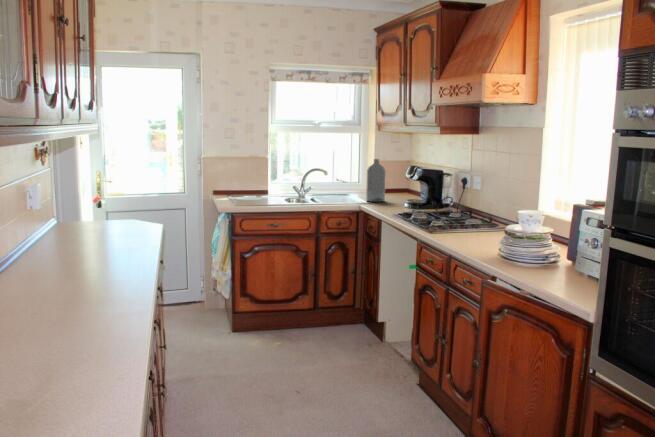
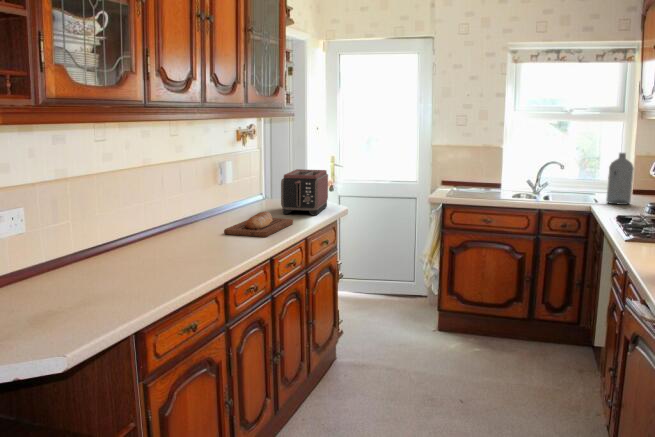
toaster: none [92,187,136,238] -> present [281,169,328,215]
bread loaf: none [56,237,122,268] -> present [224,212,293,237]

